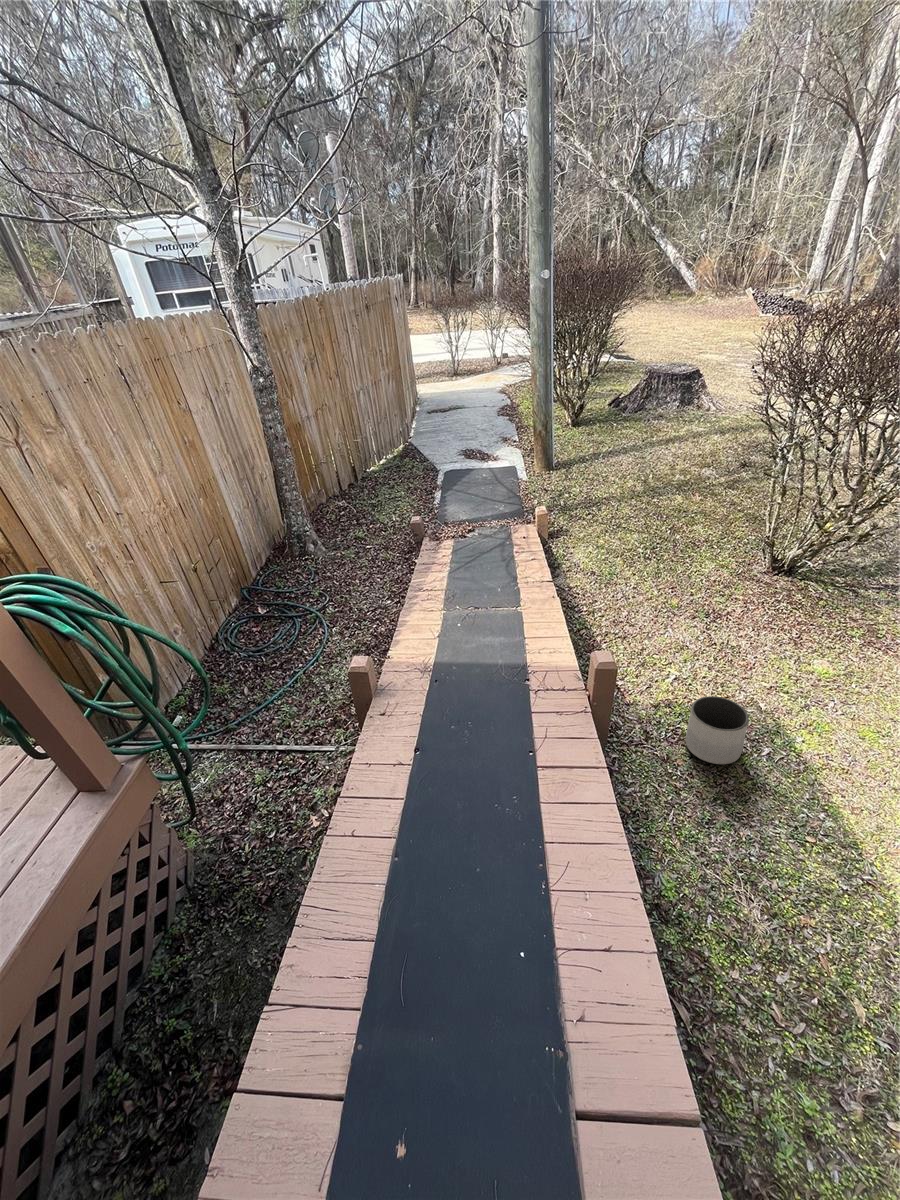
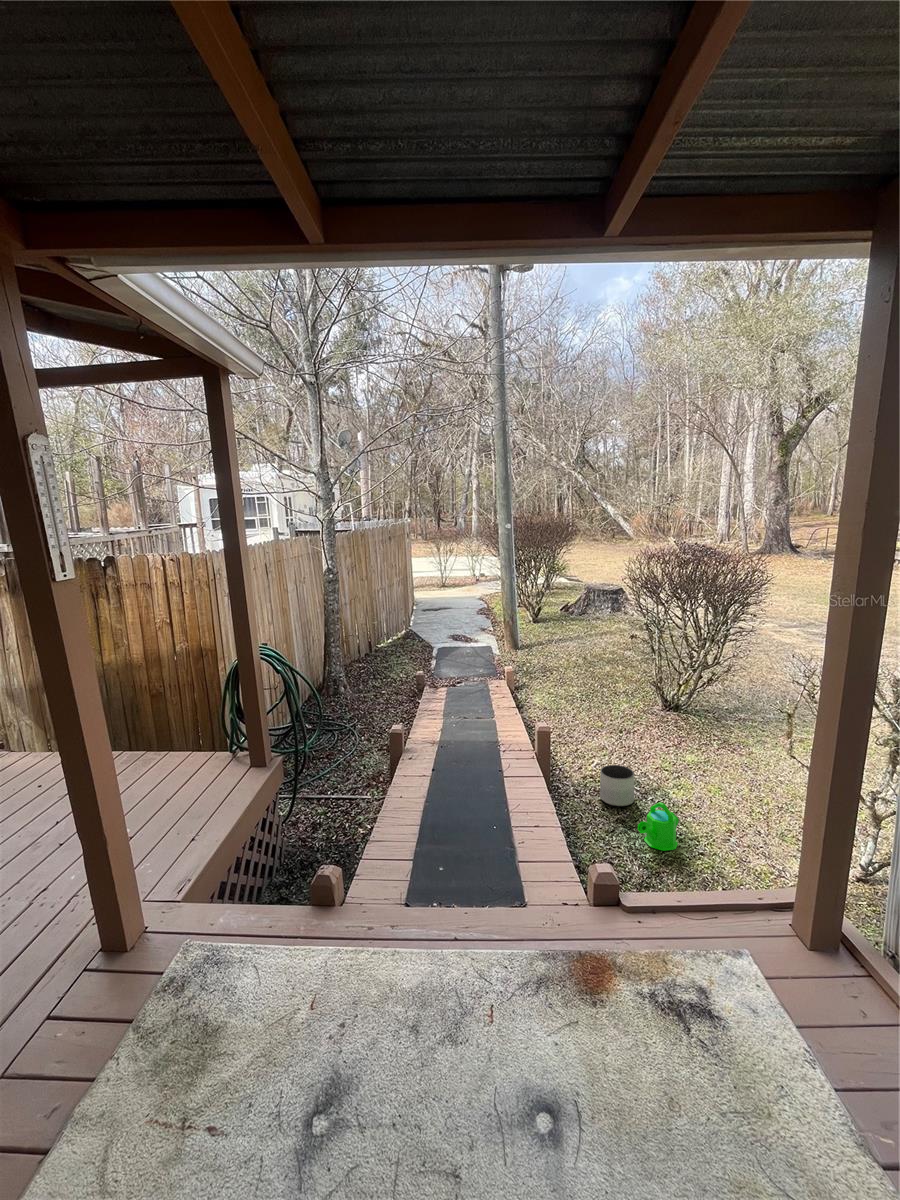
watering can: none [764,794,832,868] -> present [638,802,679,851]

